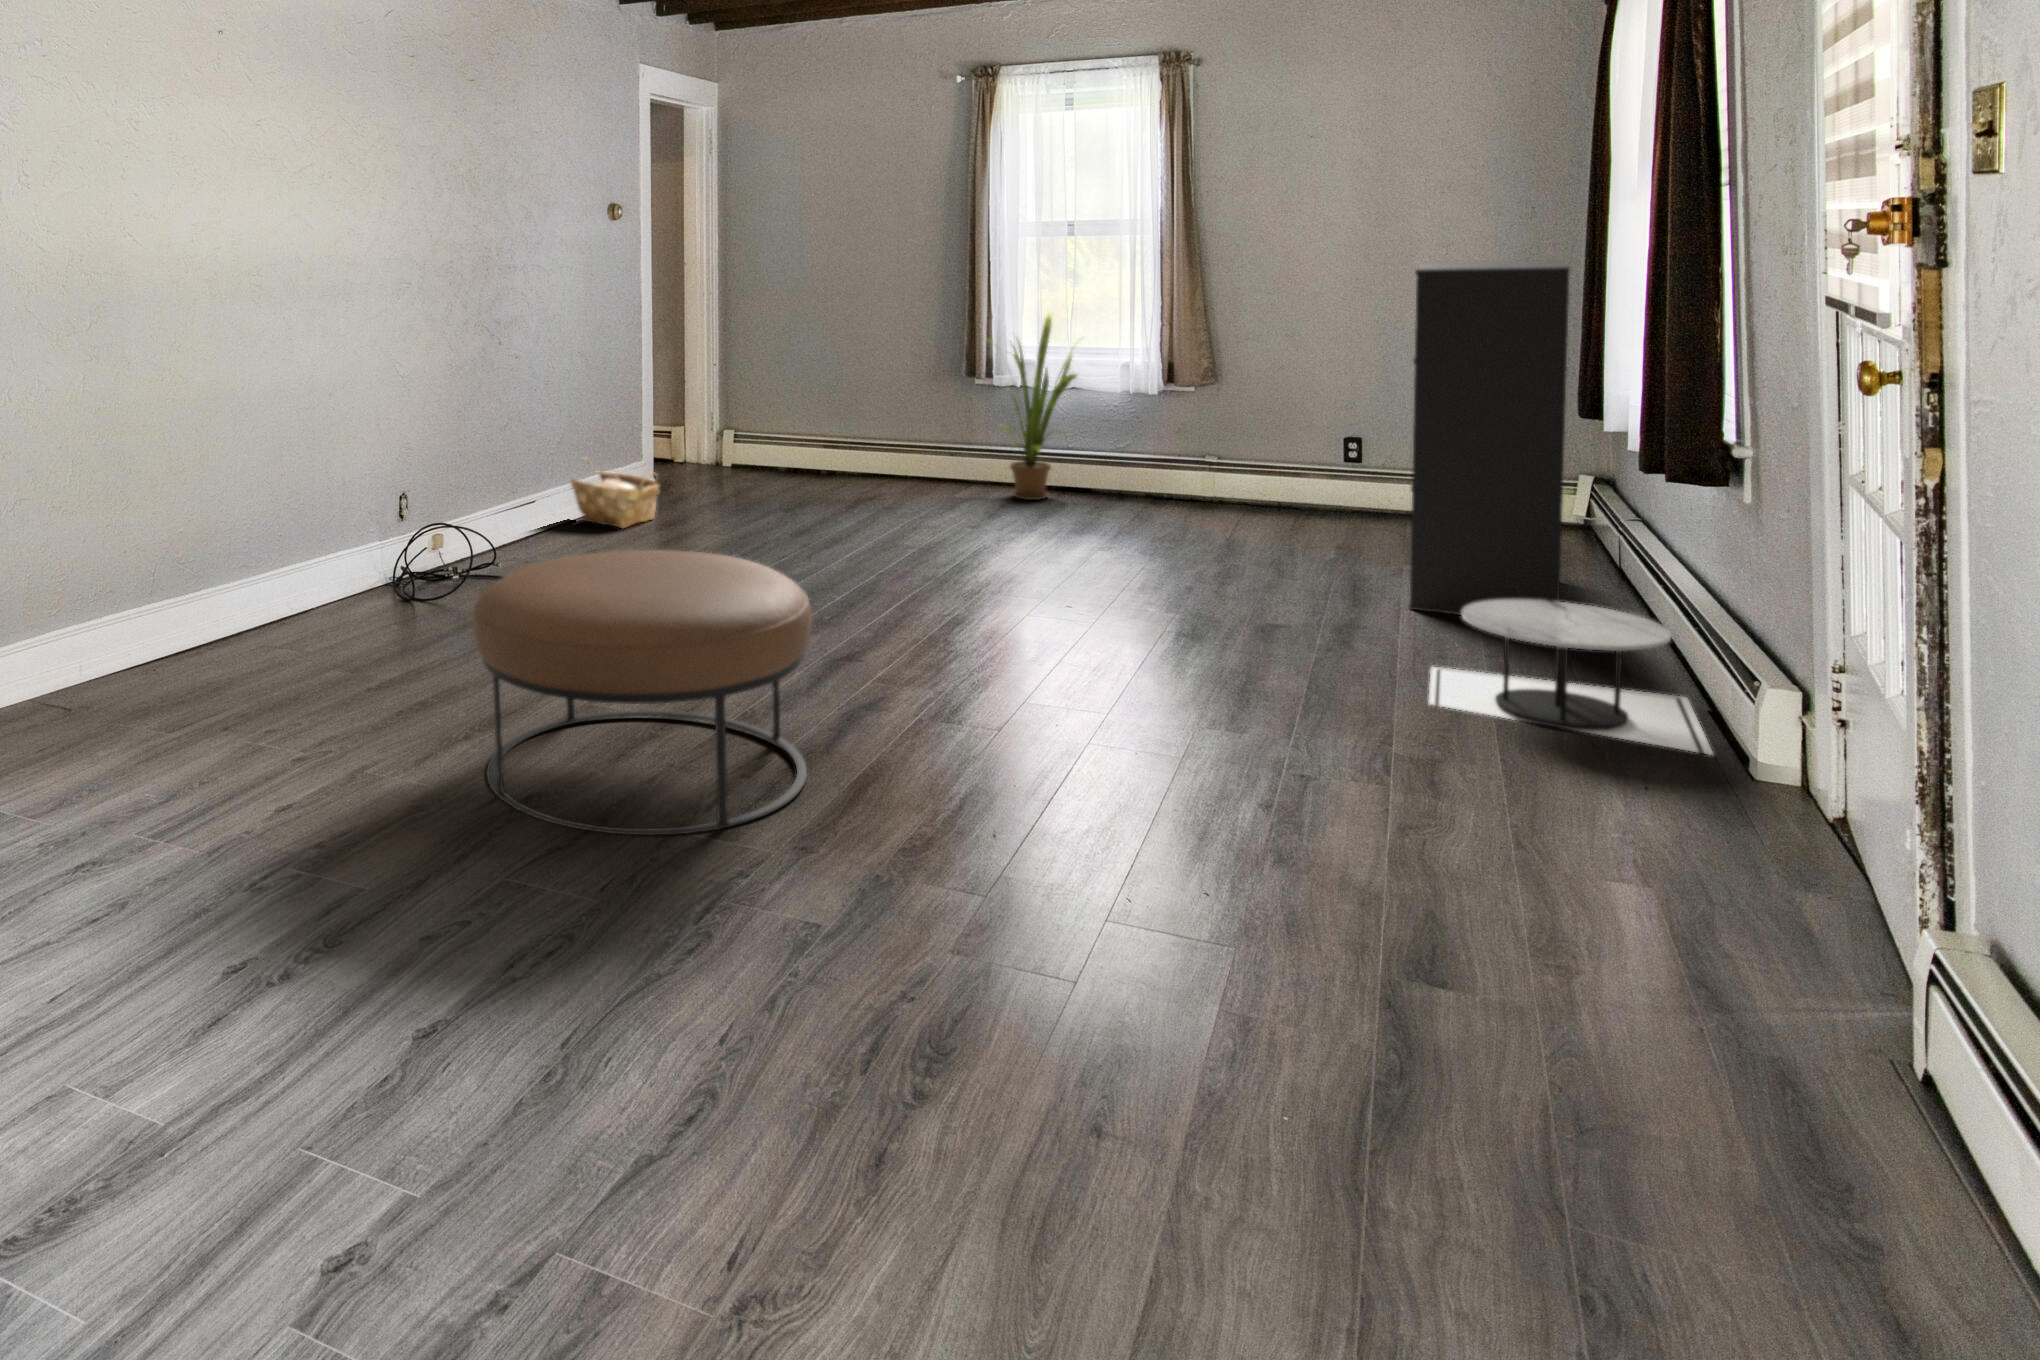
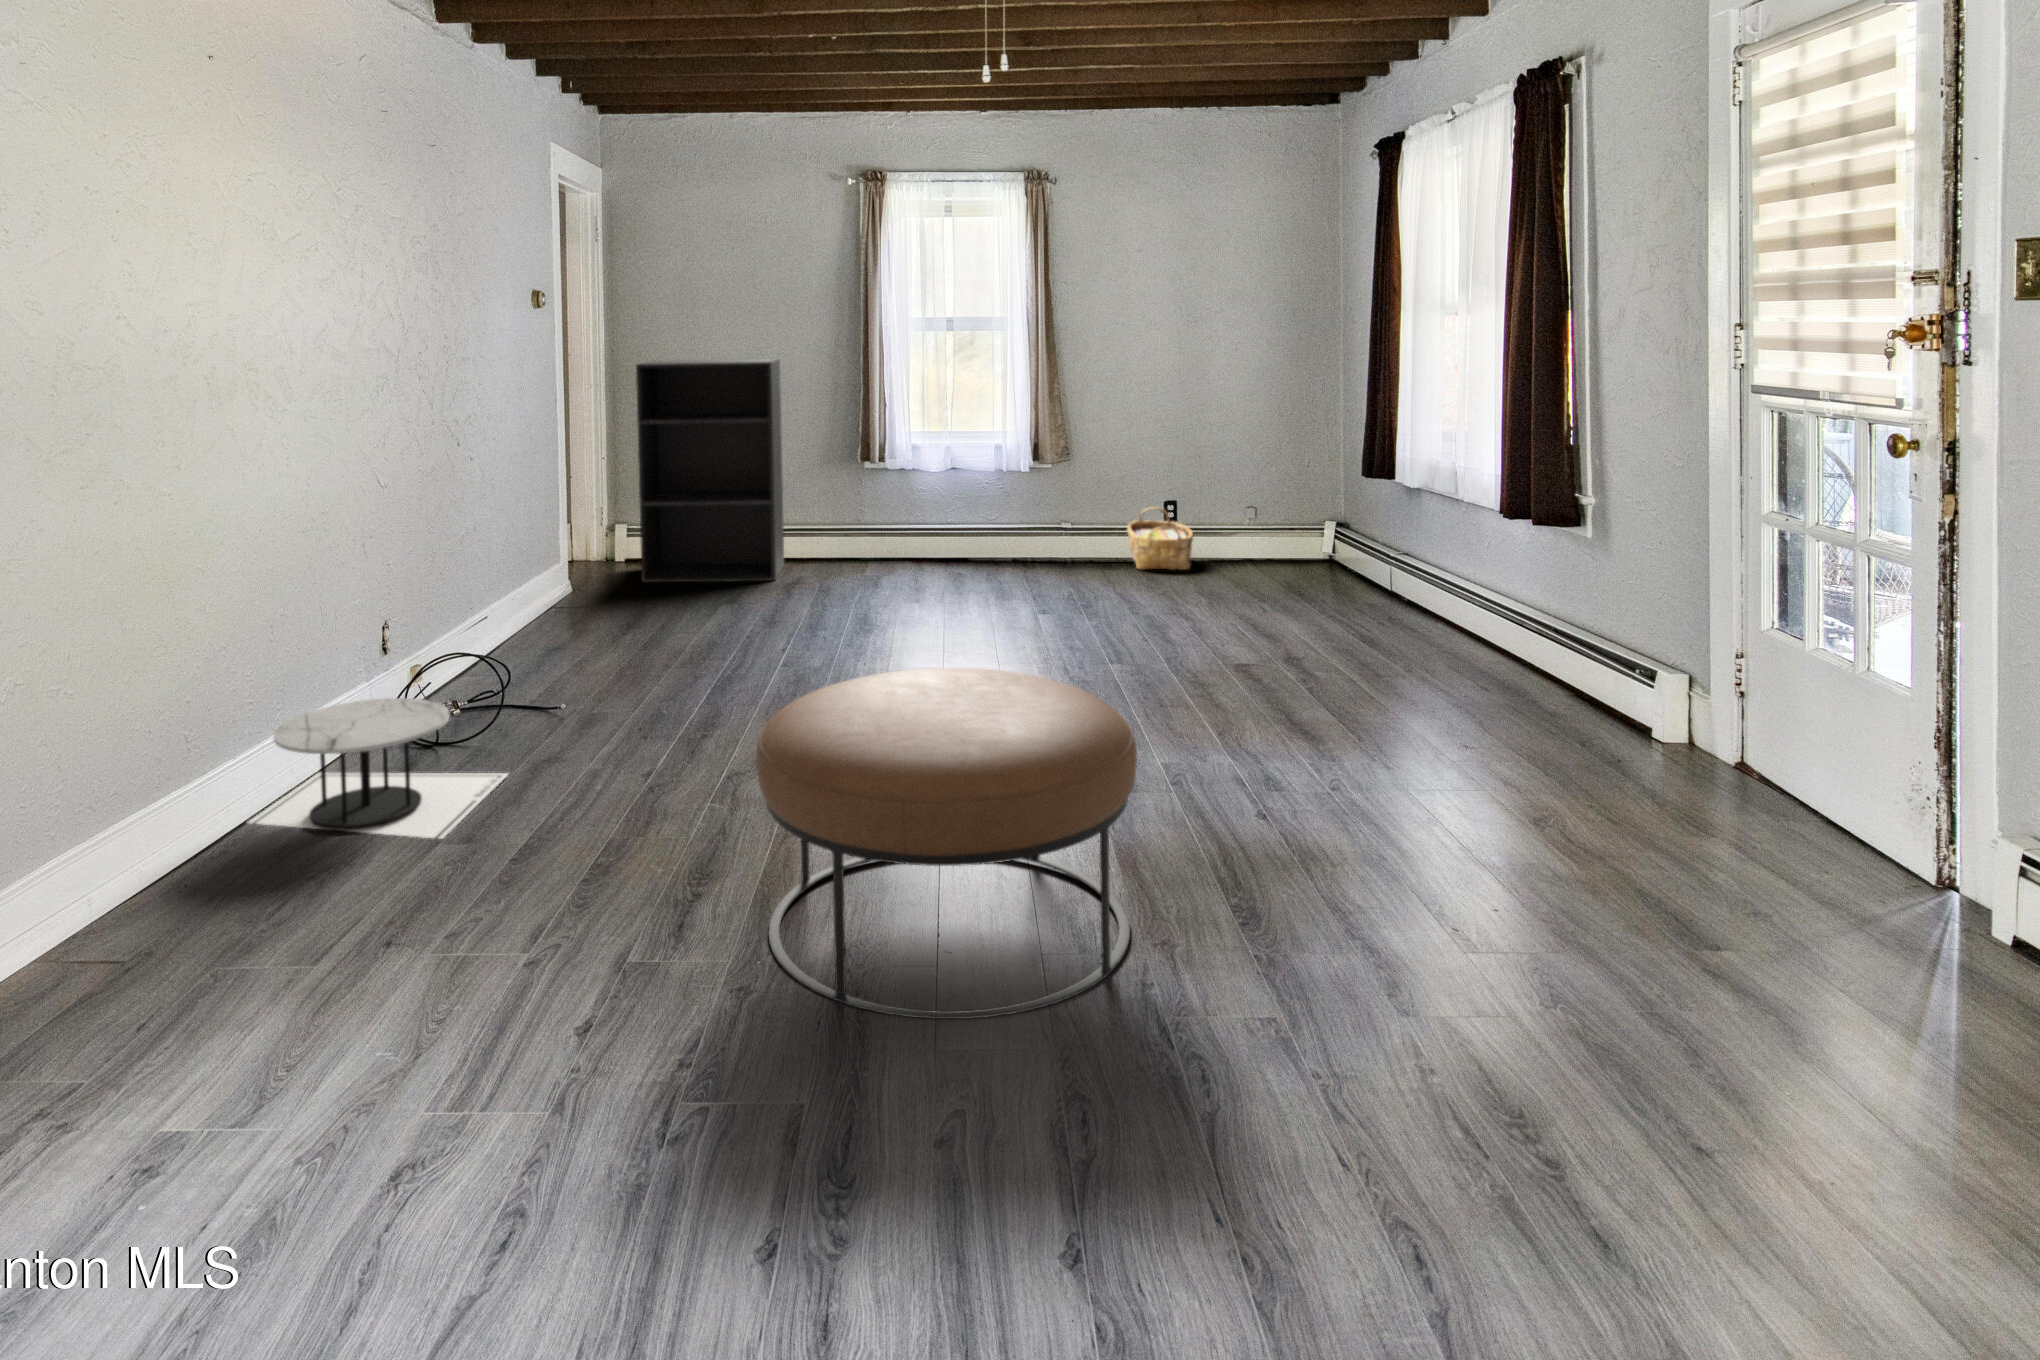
bookshelf: present [1409,260,1569,615] -> present [636,359,784,582]
house plant: present [1005,314,1083,500] -> none [879,399,973,573]
woven basket: present [571,464,659,528] -> present [1127,507,1193,570]
side table: present [1428,599,1713,755] -> present [249,698,508,839]

